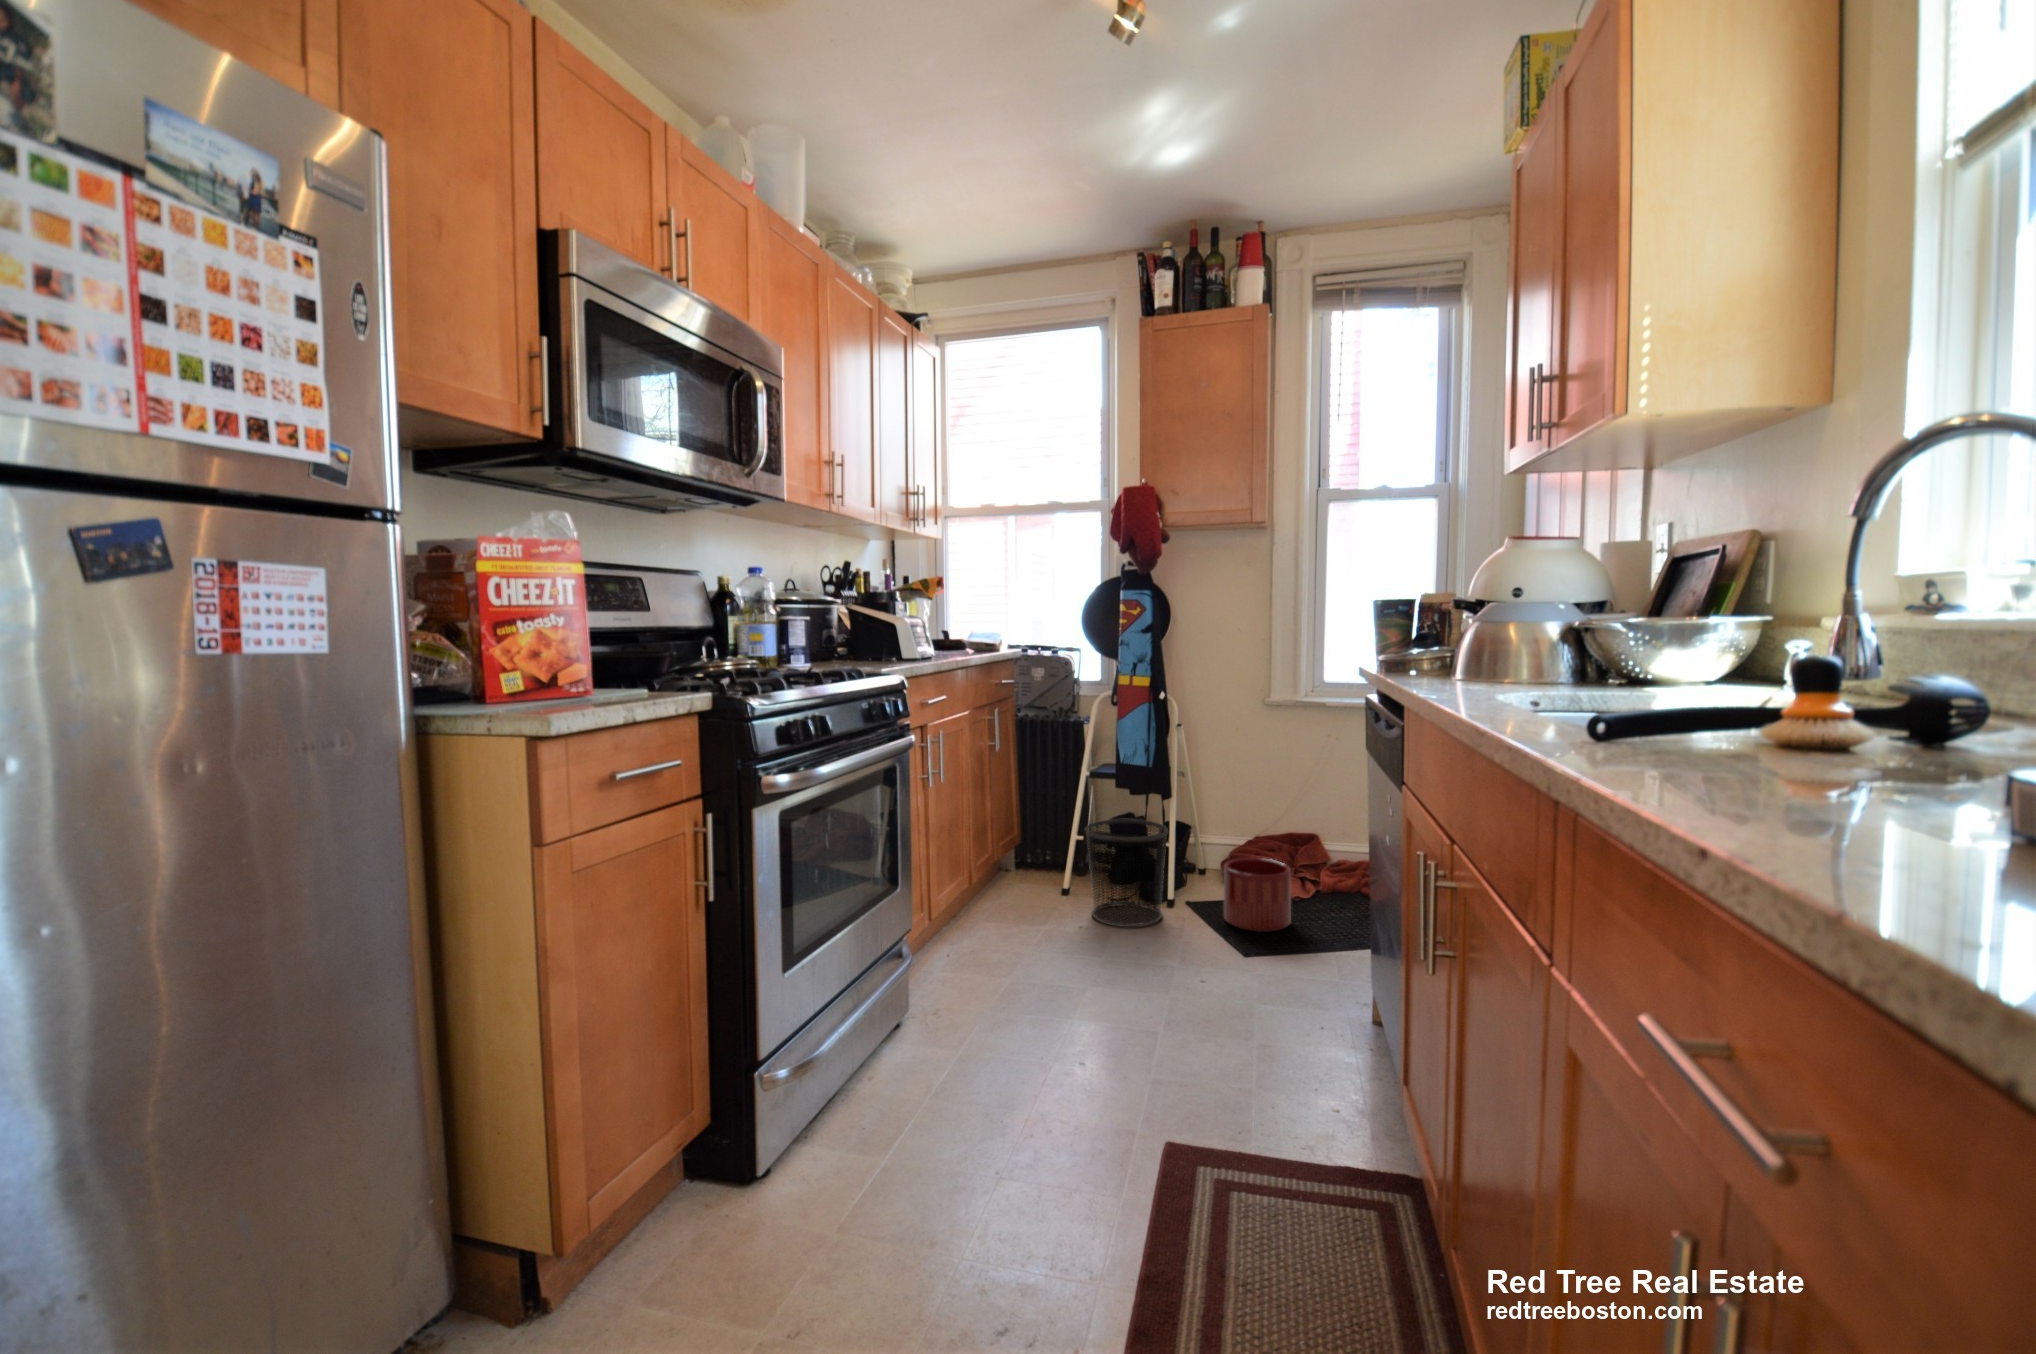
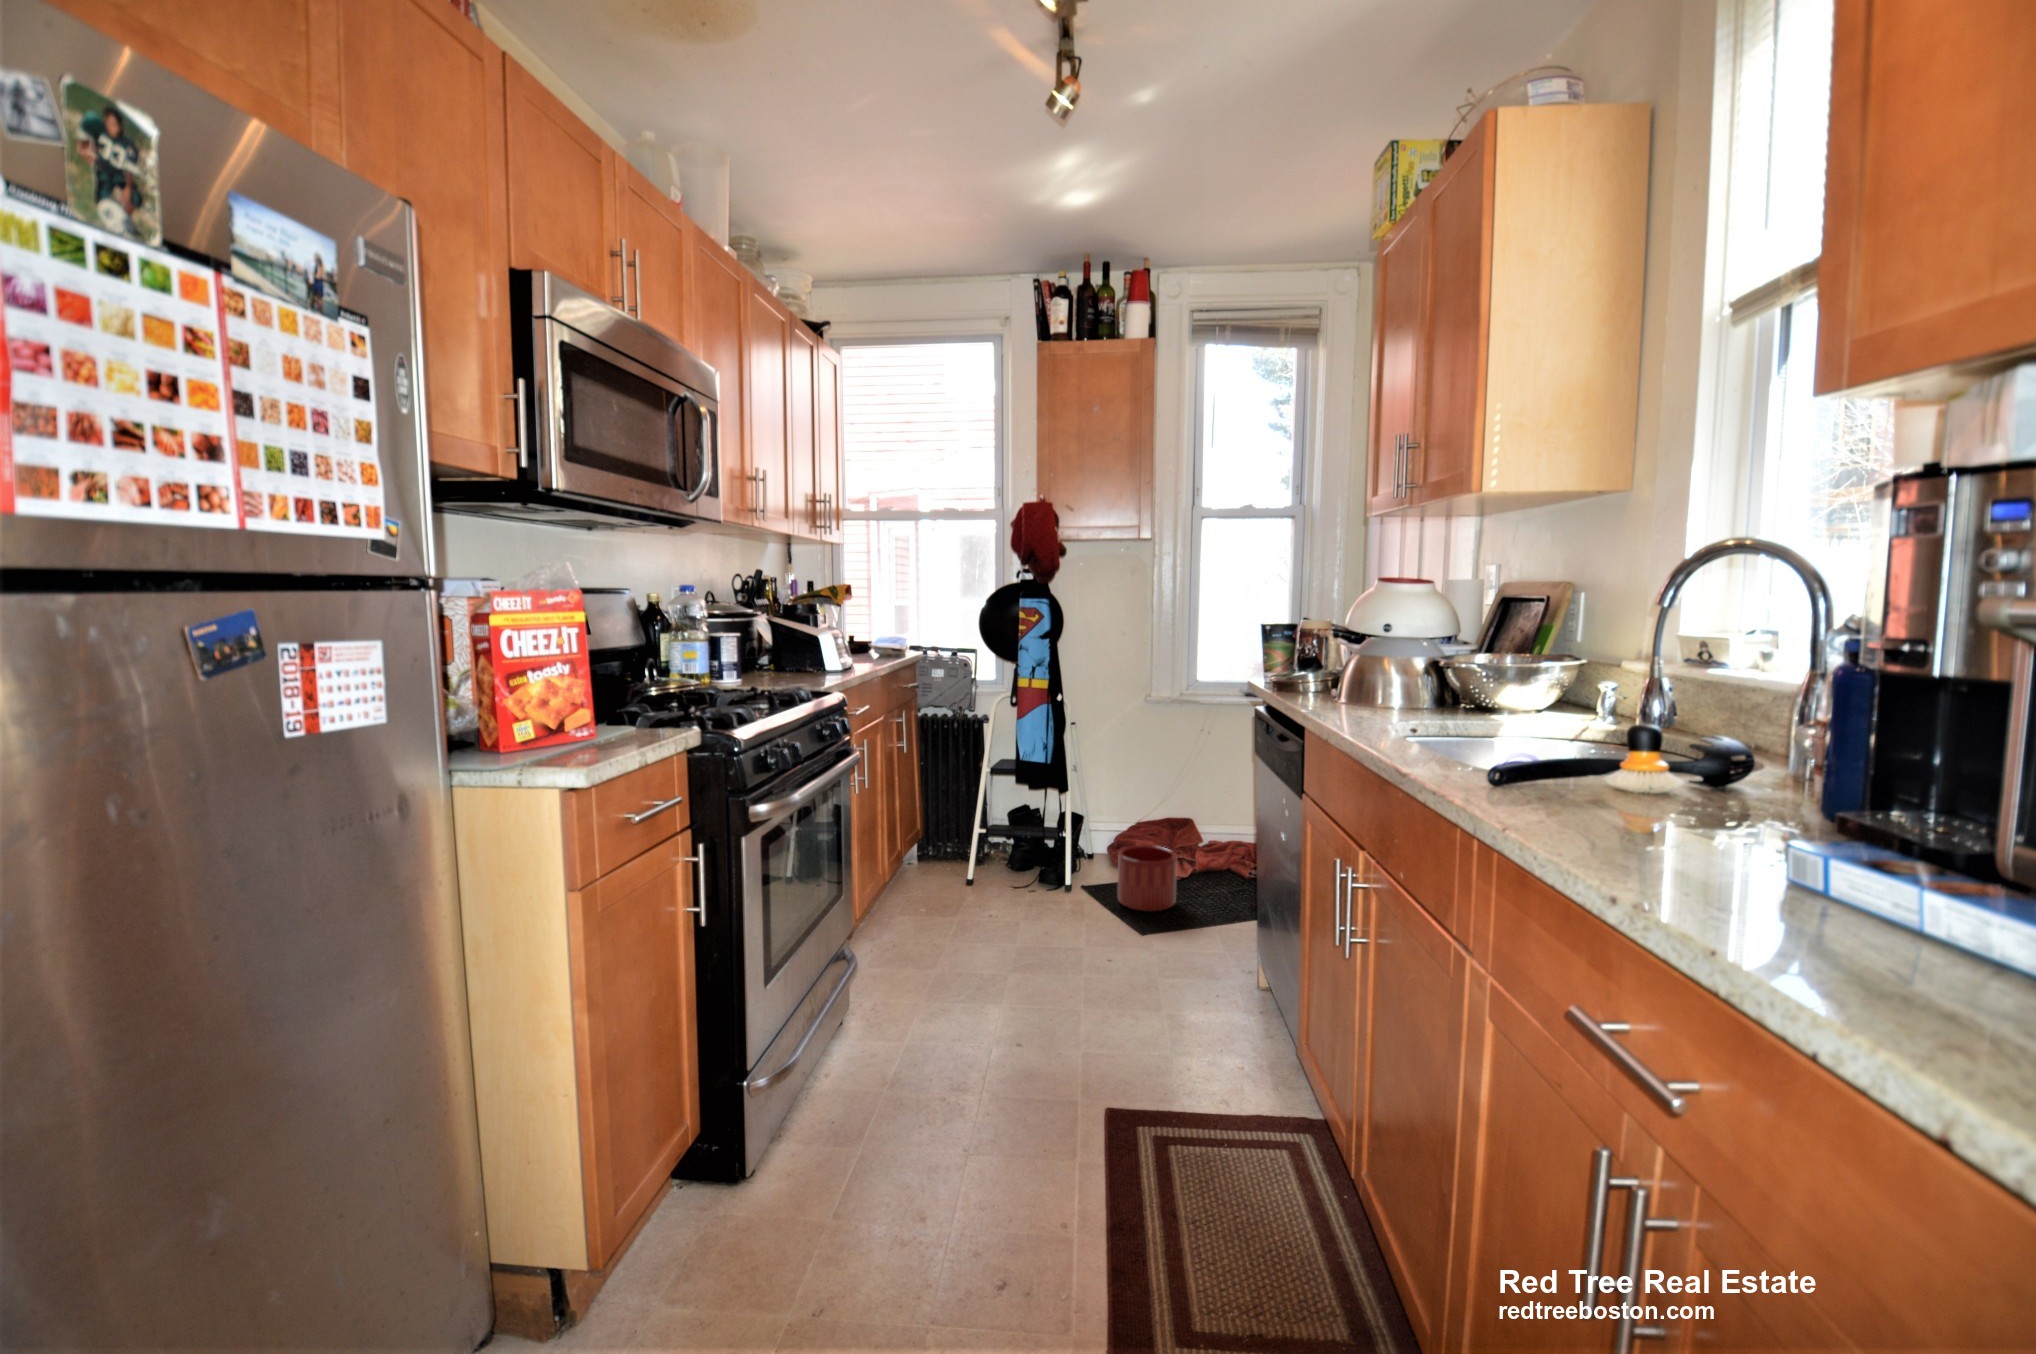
waste bin: present [1085,819,1168,927] -> none [993,814,1070,914]

